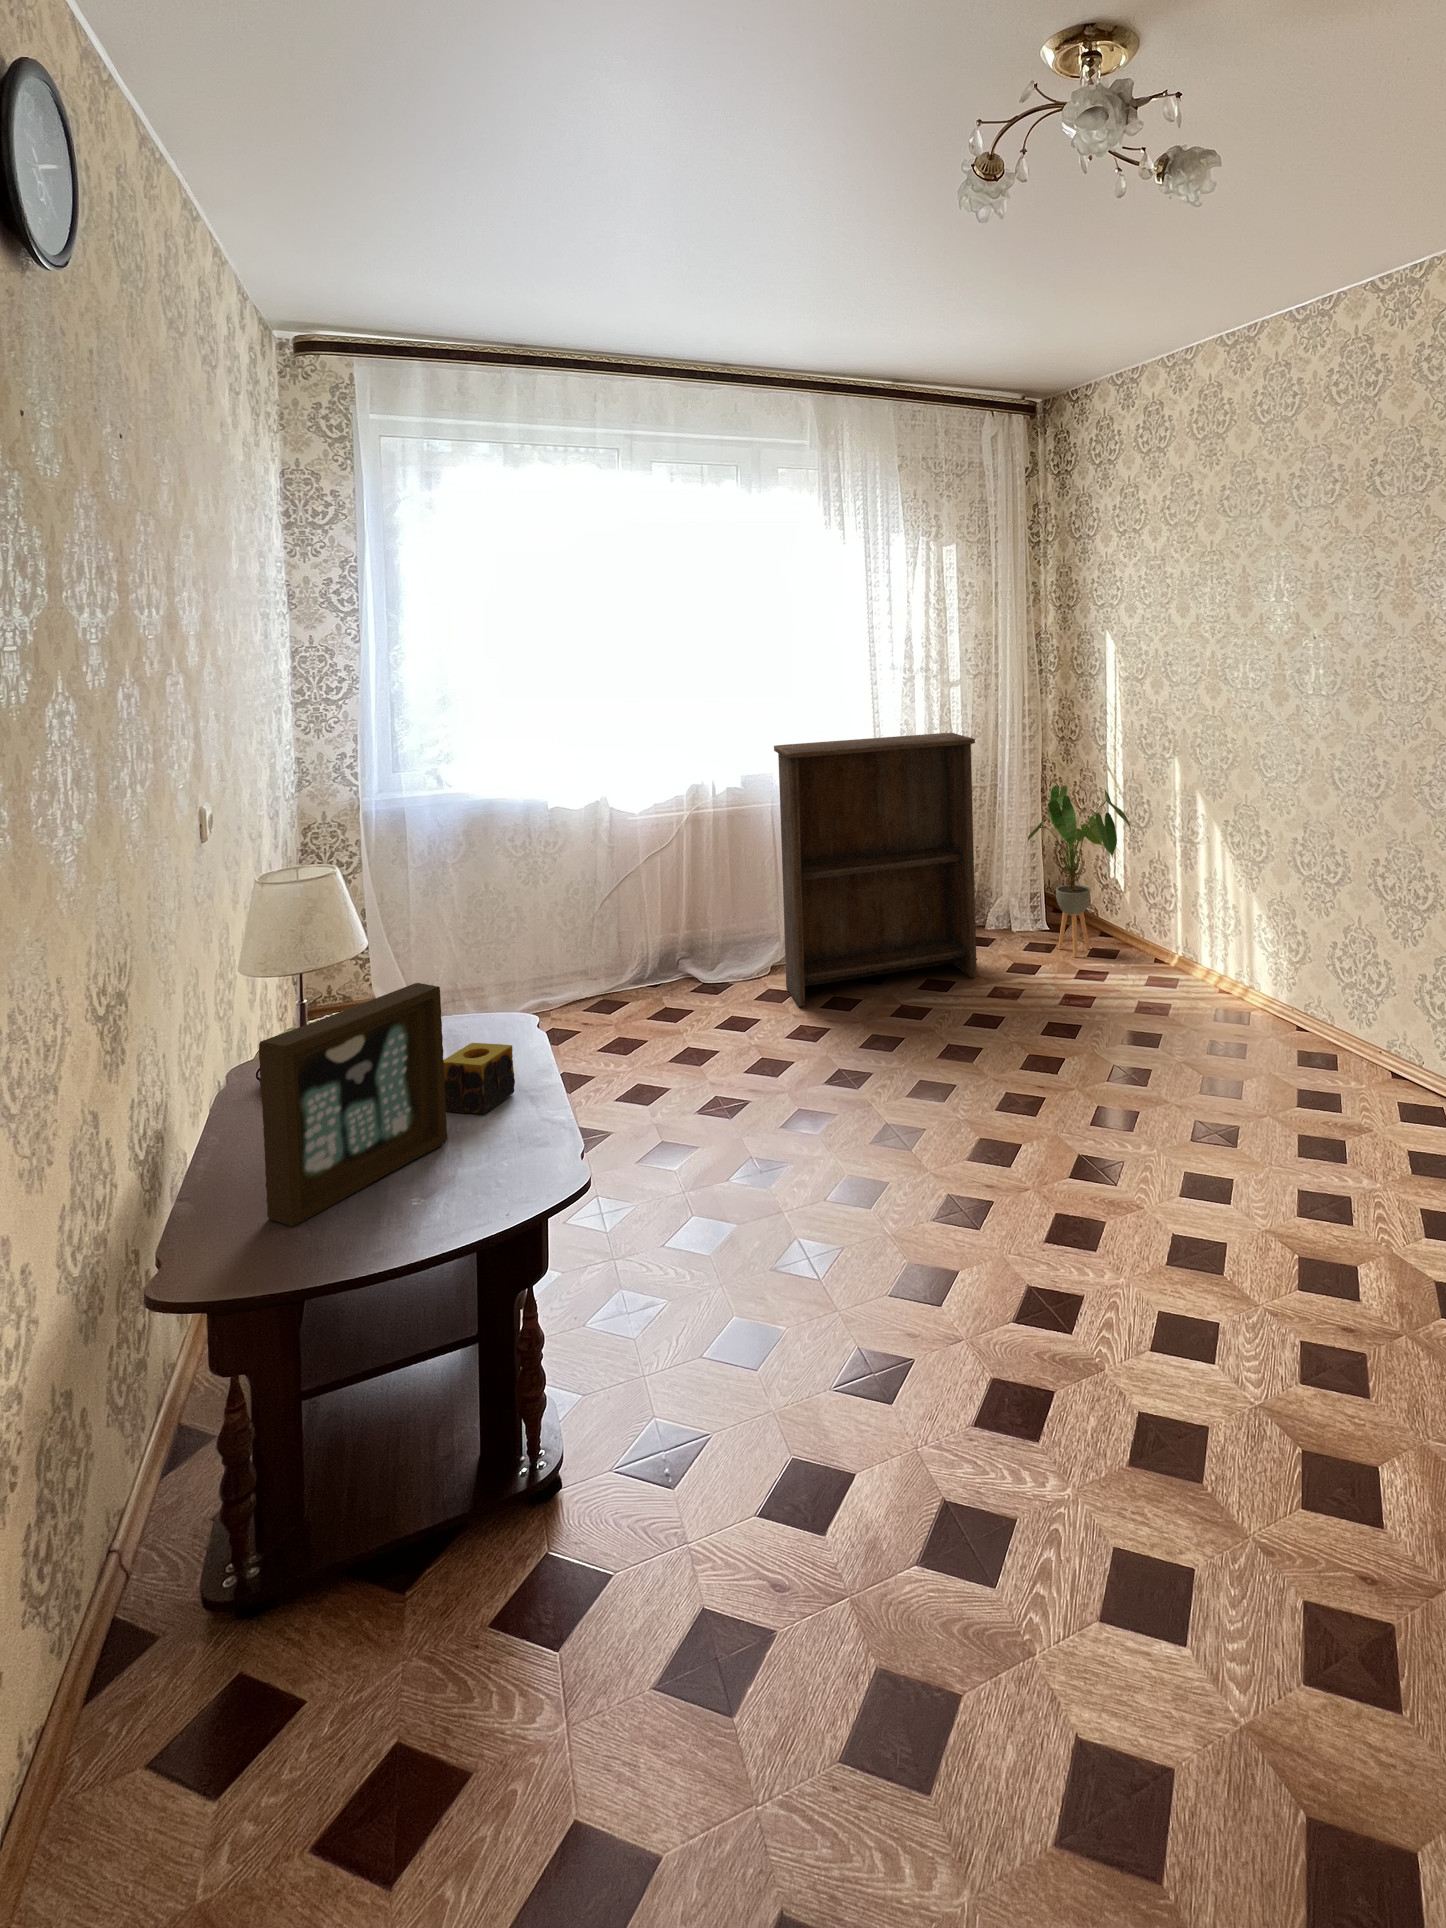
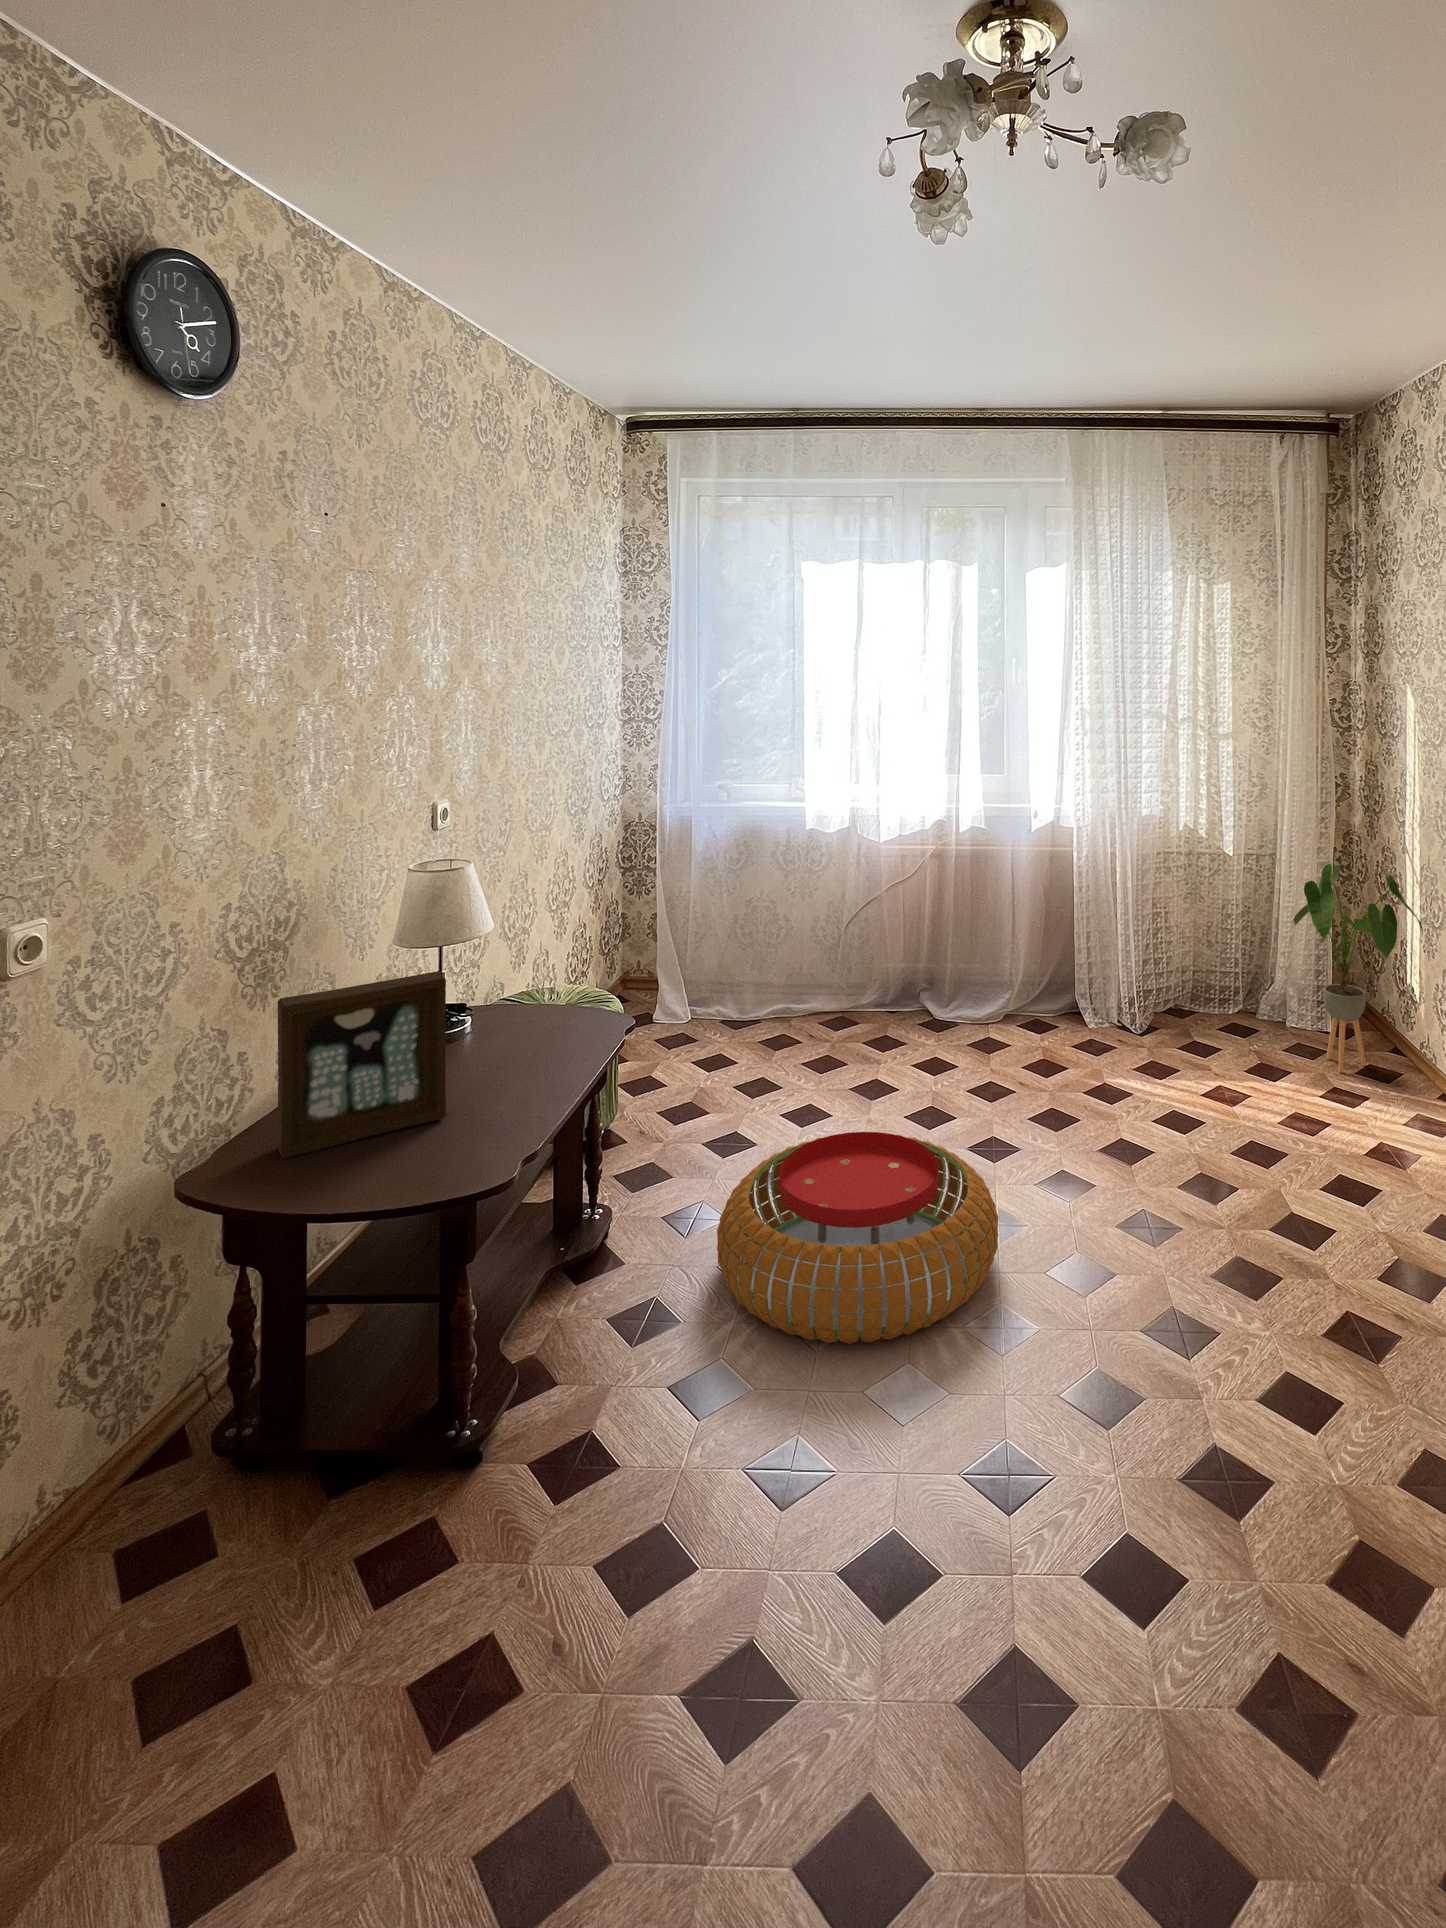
bookshelf: present [774,733,977,1006] -> none [997,788,1211,1071]
candle: present [444,1043,515,1114] -> none [475,1034,539,1100]
pouf: none [664,1074,937,1272] -> present [717,1132,998,1344]

